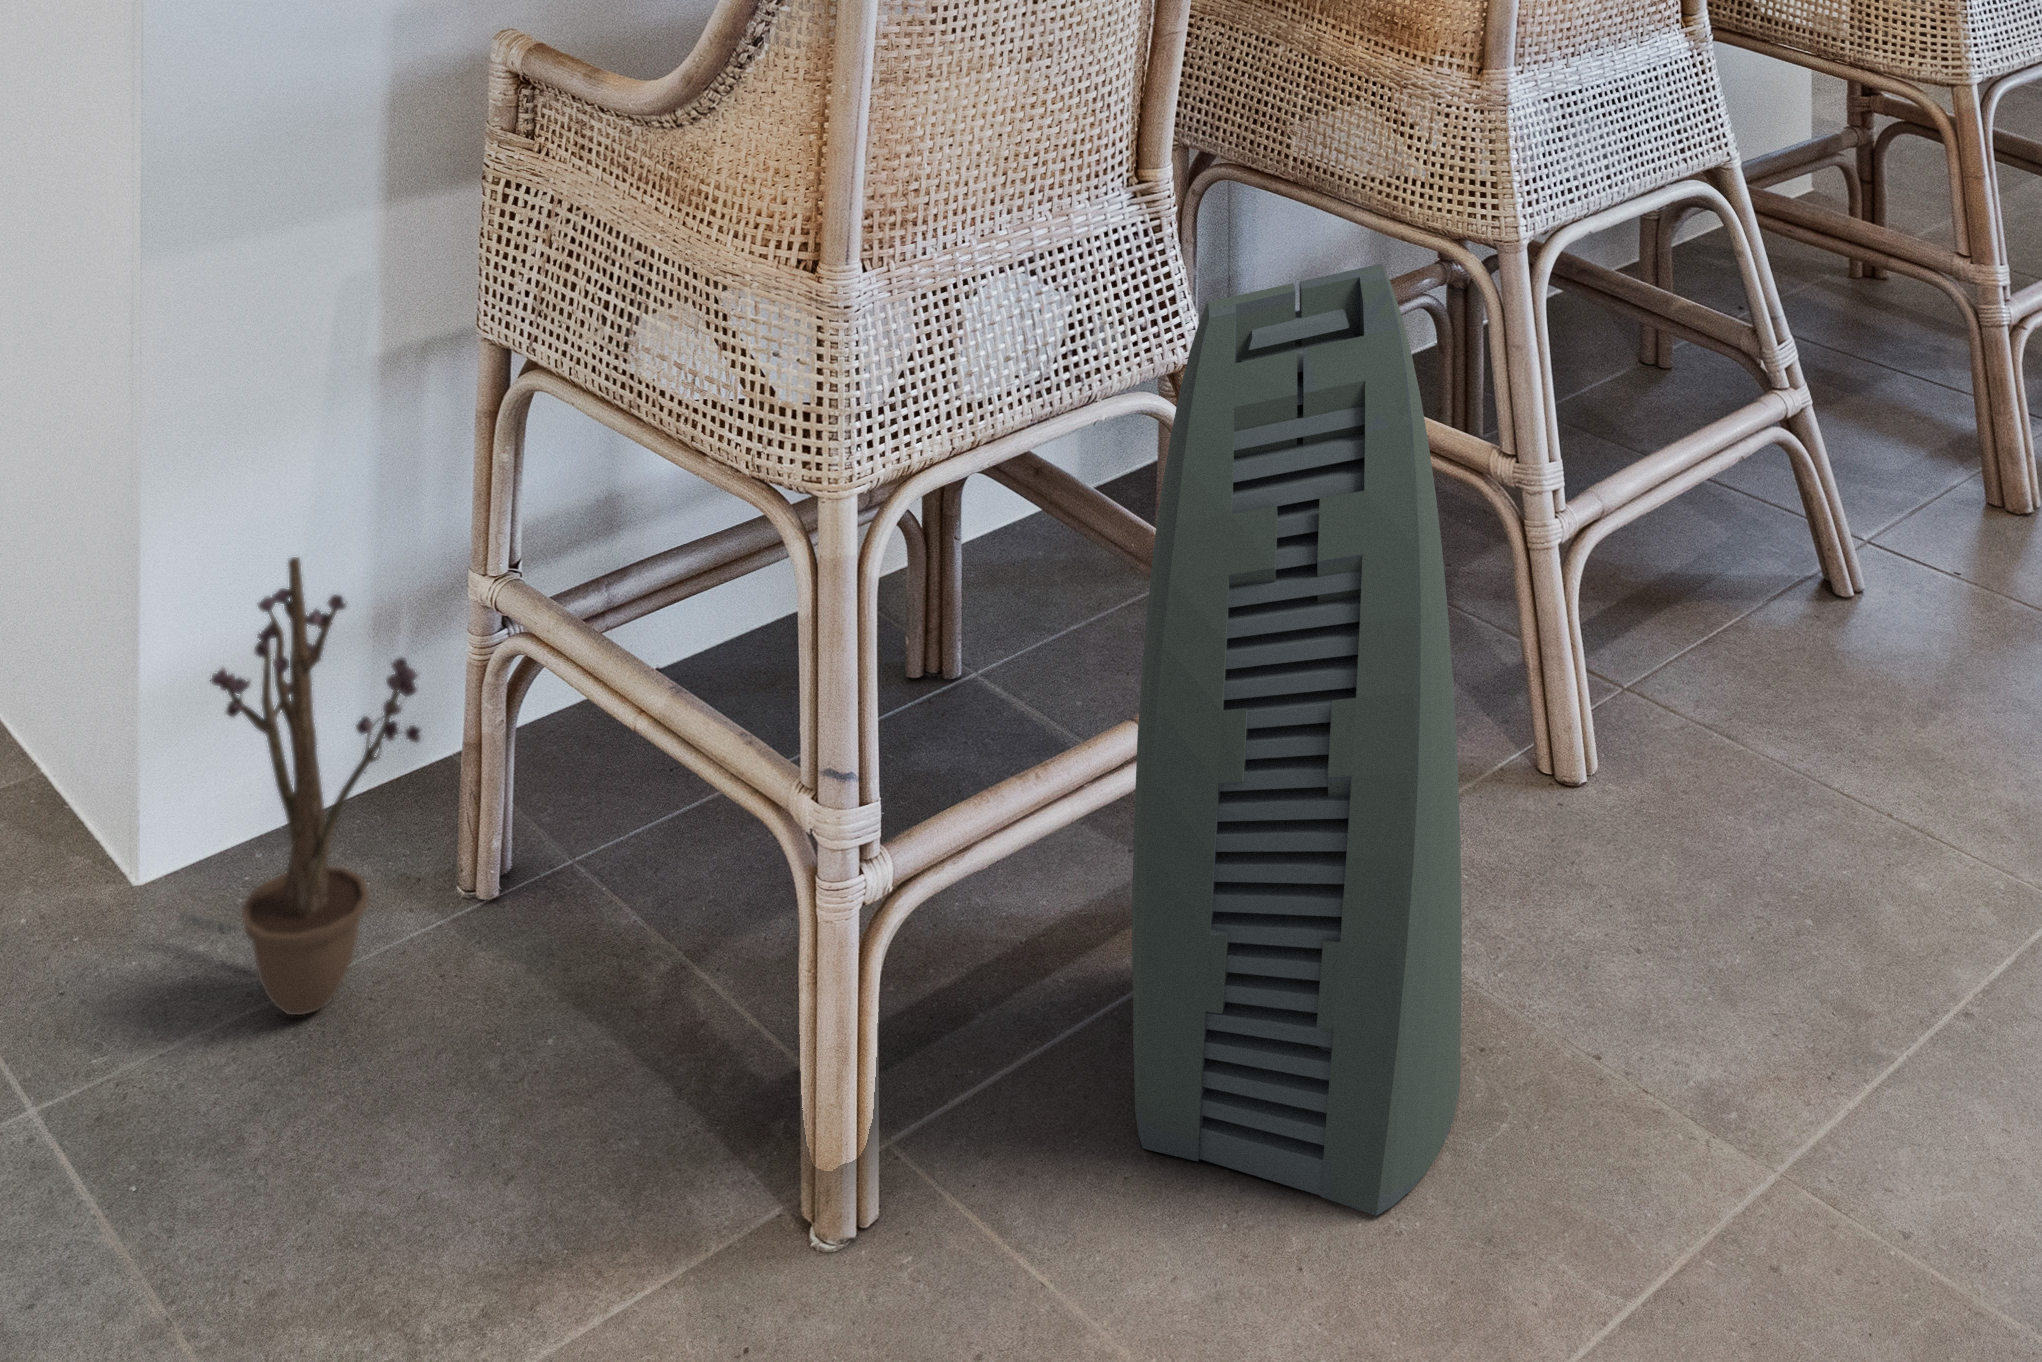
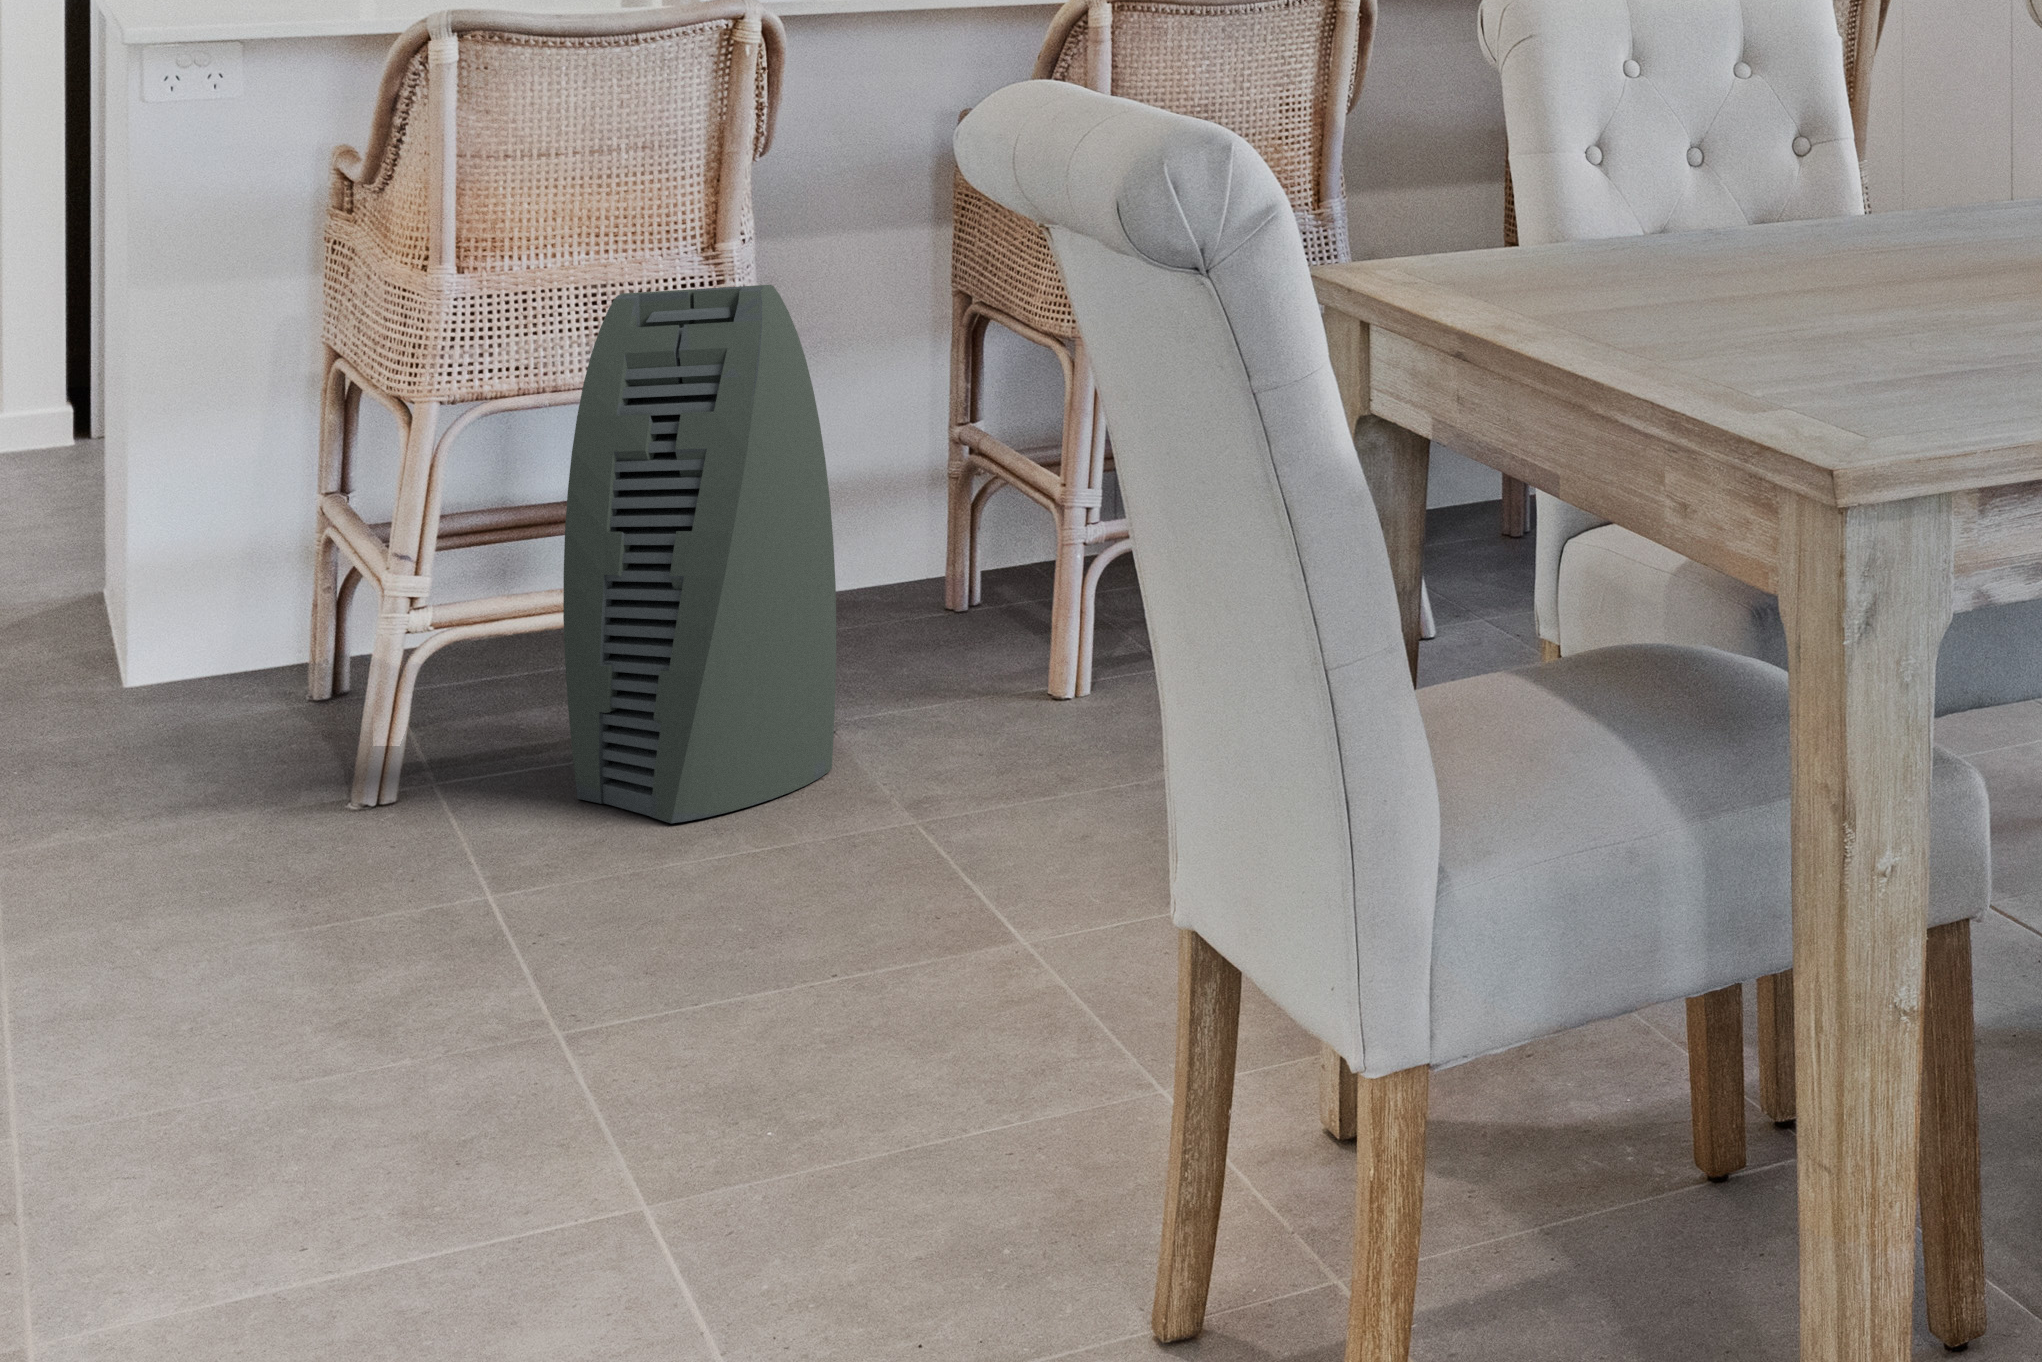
decorative plant: present [181,557,420,1015] -> none [127,457,233,734]

